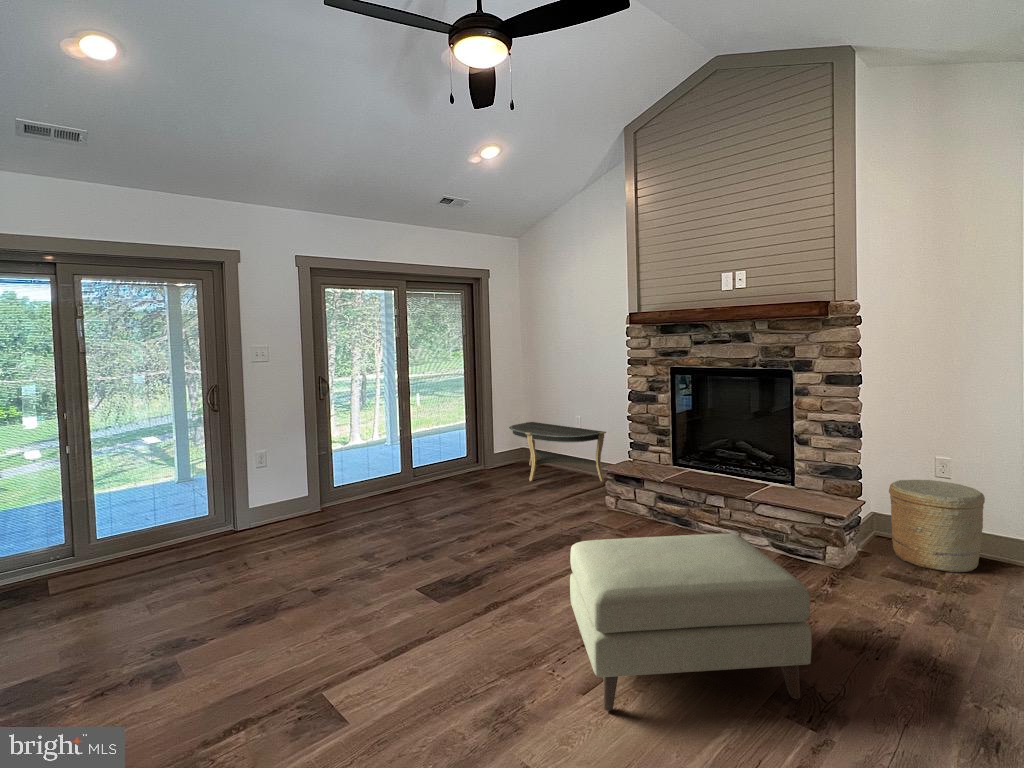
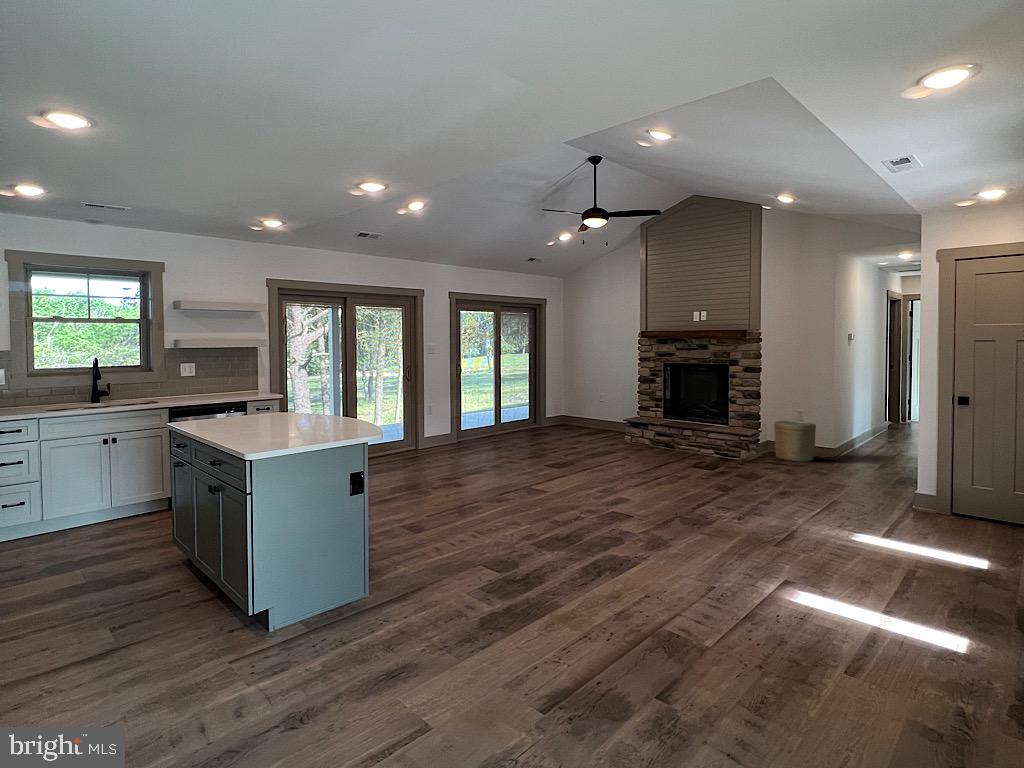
coffee table: present [509,422,606,482] -> none [559,400,622,434]
ottoman: present [570,534,812,711] -> none [624,431,724,488]

